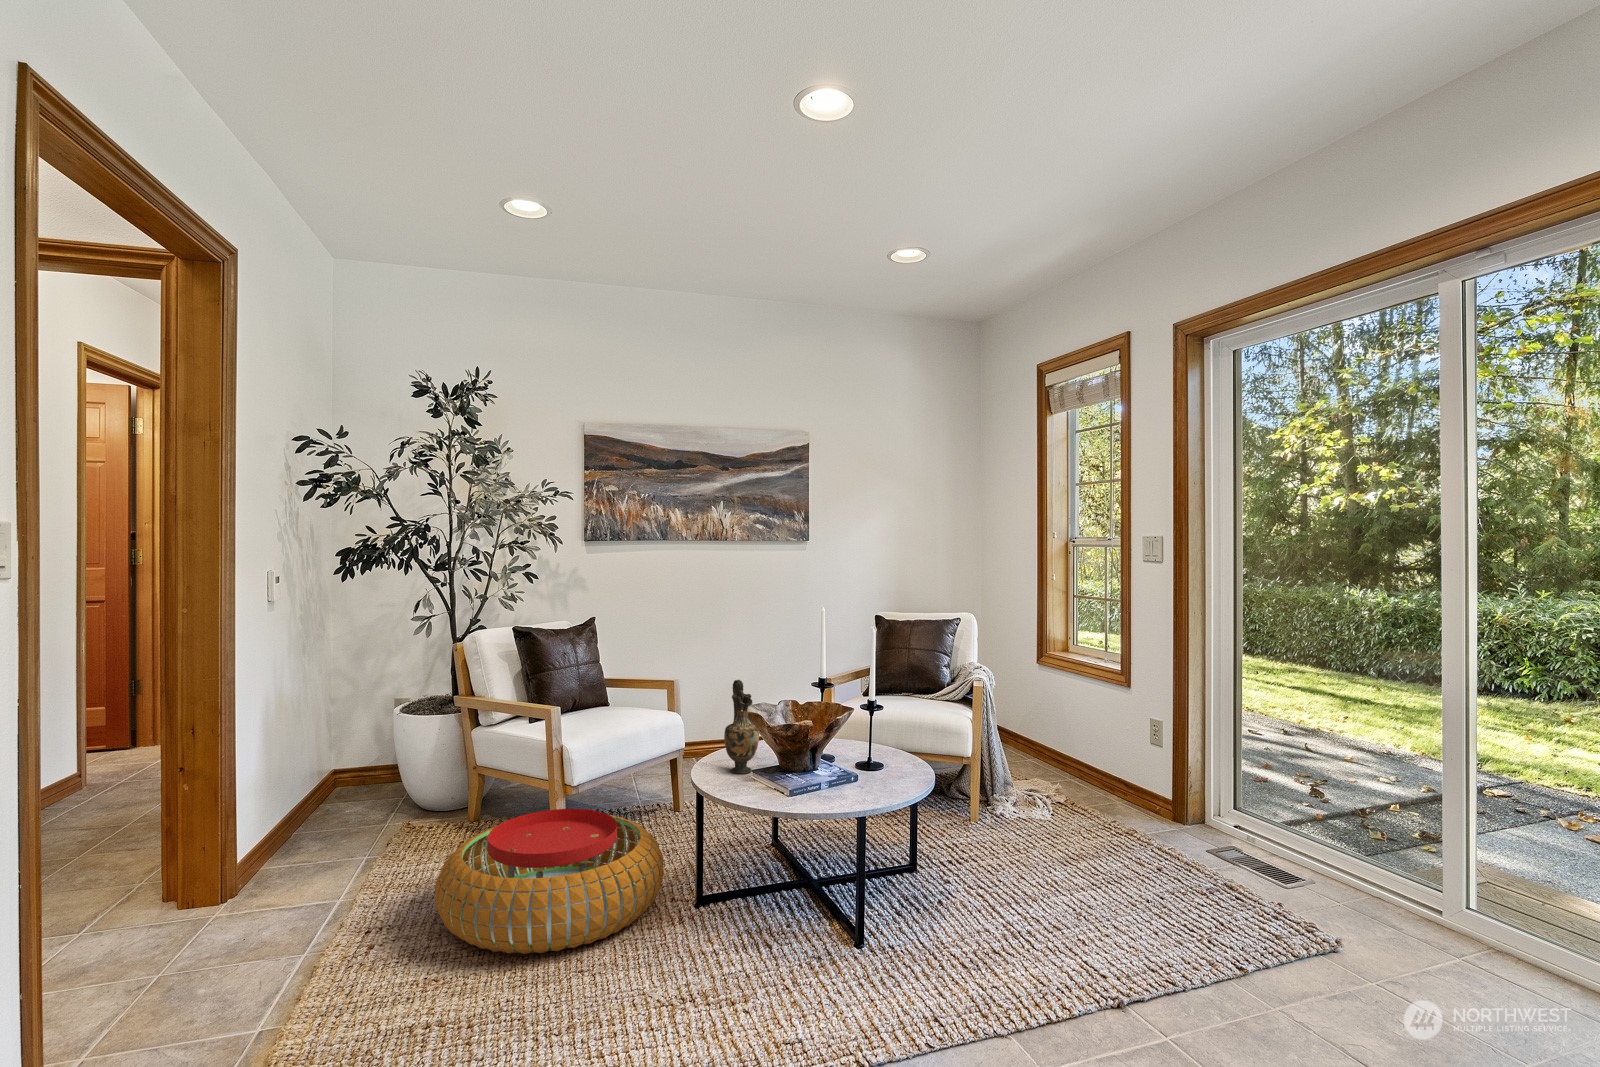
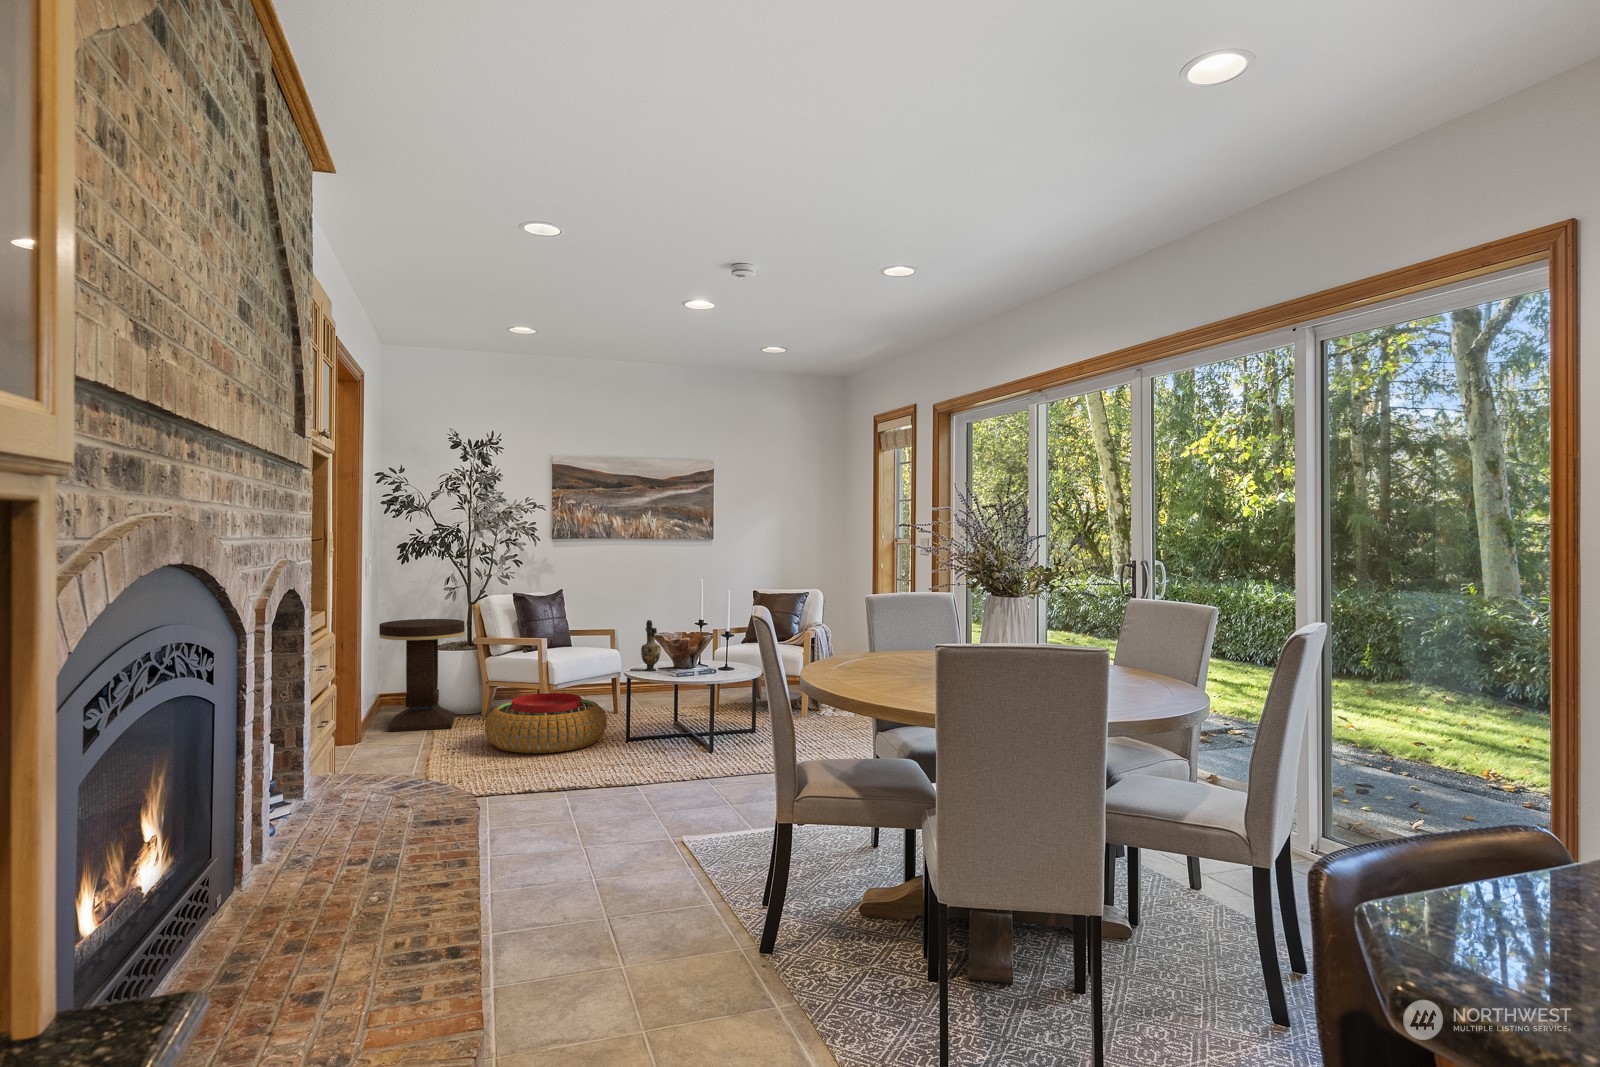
side table: none [277,669,428,874] -> present [379,619,465,732]

